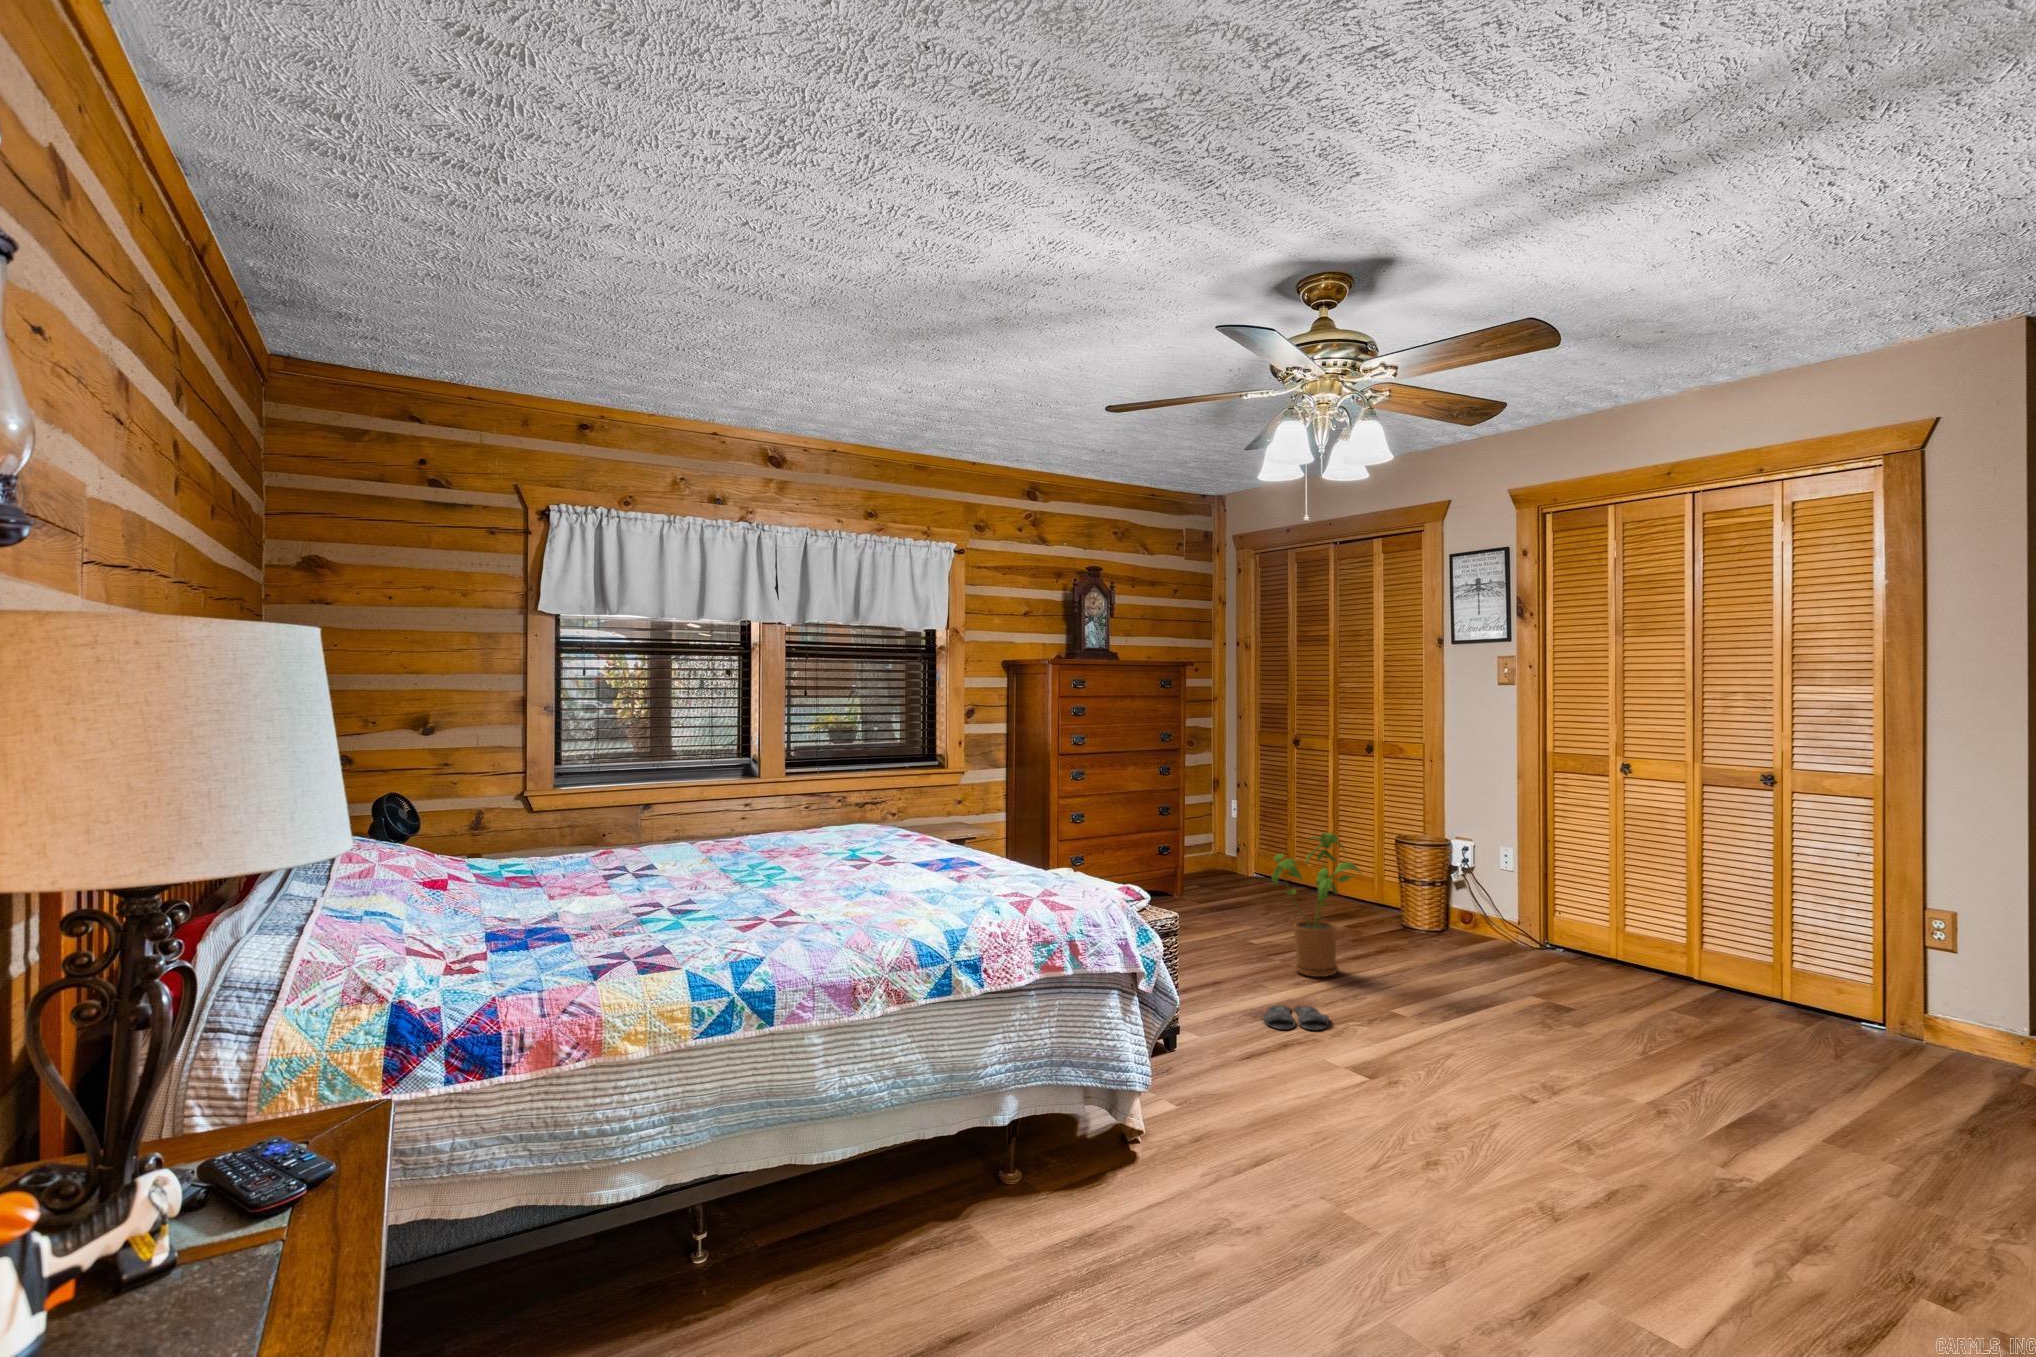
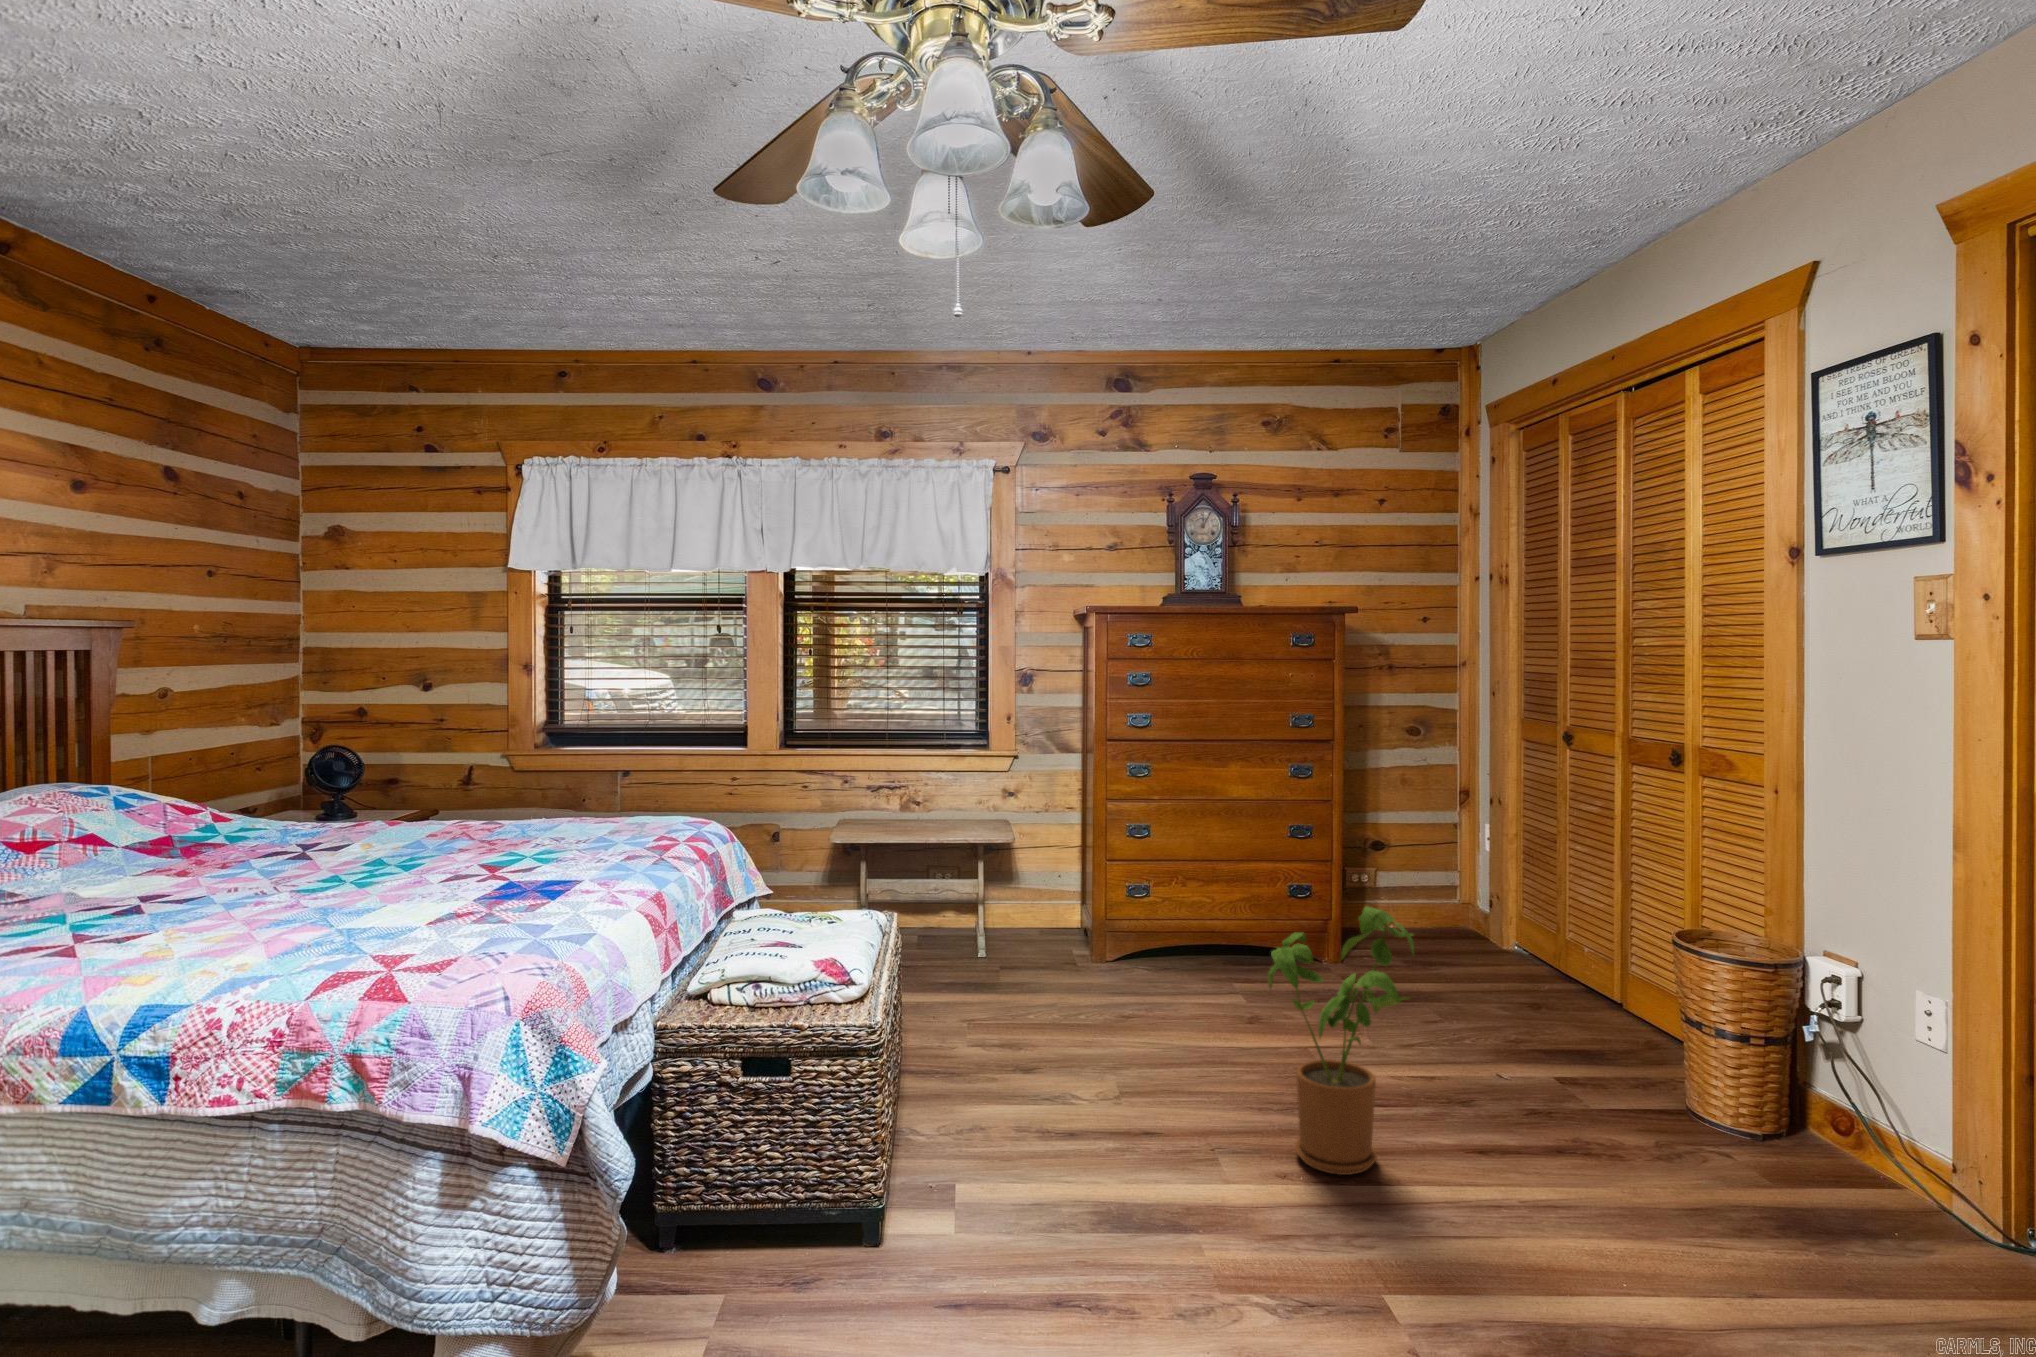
slippers: present [1263,1005,1329,1031] -> none [1061,1210,1200,1294]

